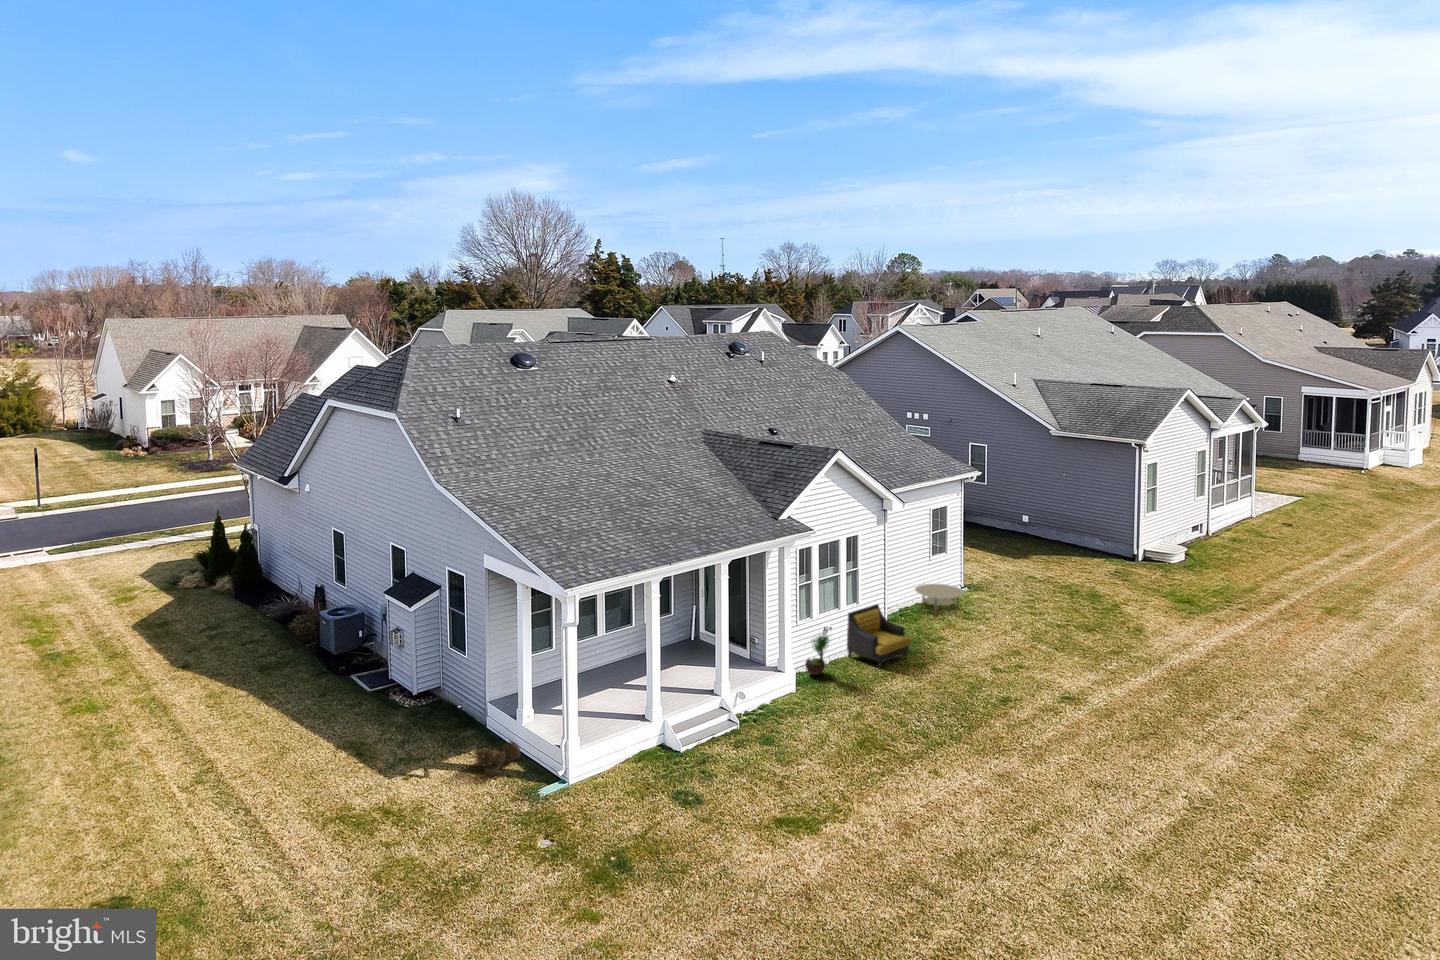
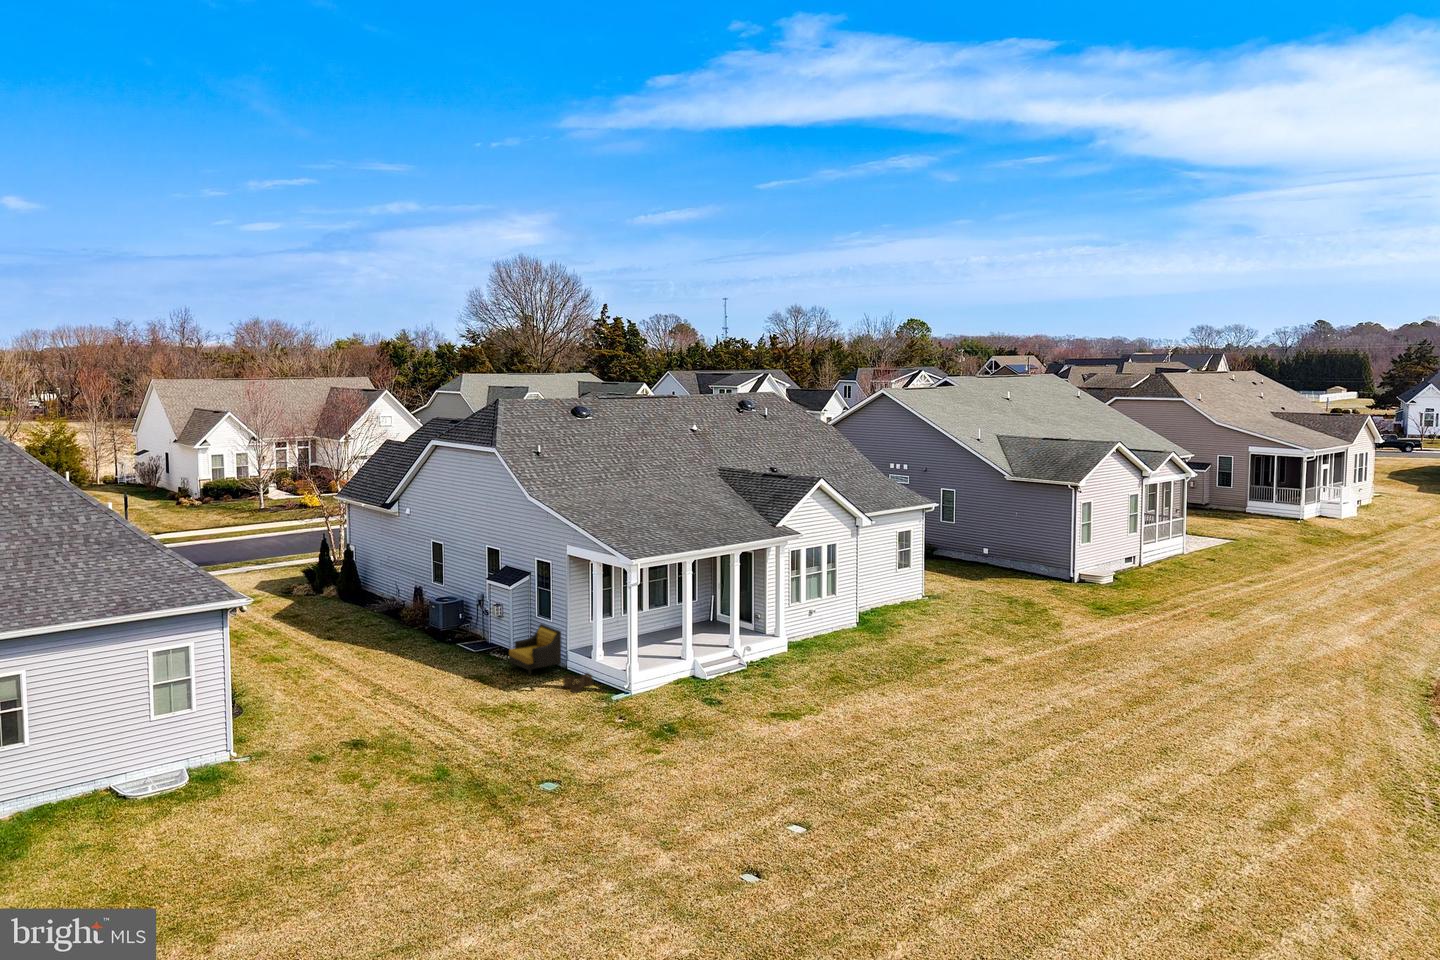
round table: present [915,584,964,616] -> none [885,591,923,614]
armchair: present [847,604,911,668] -> present [509,624,561,676]
potted tree: present [805,635,829,675] -> none [796,612,816,645]

